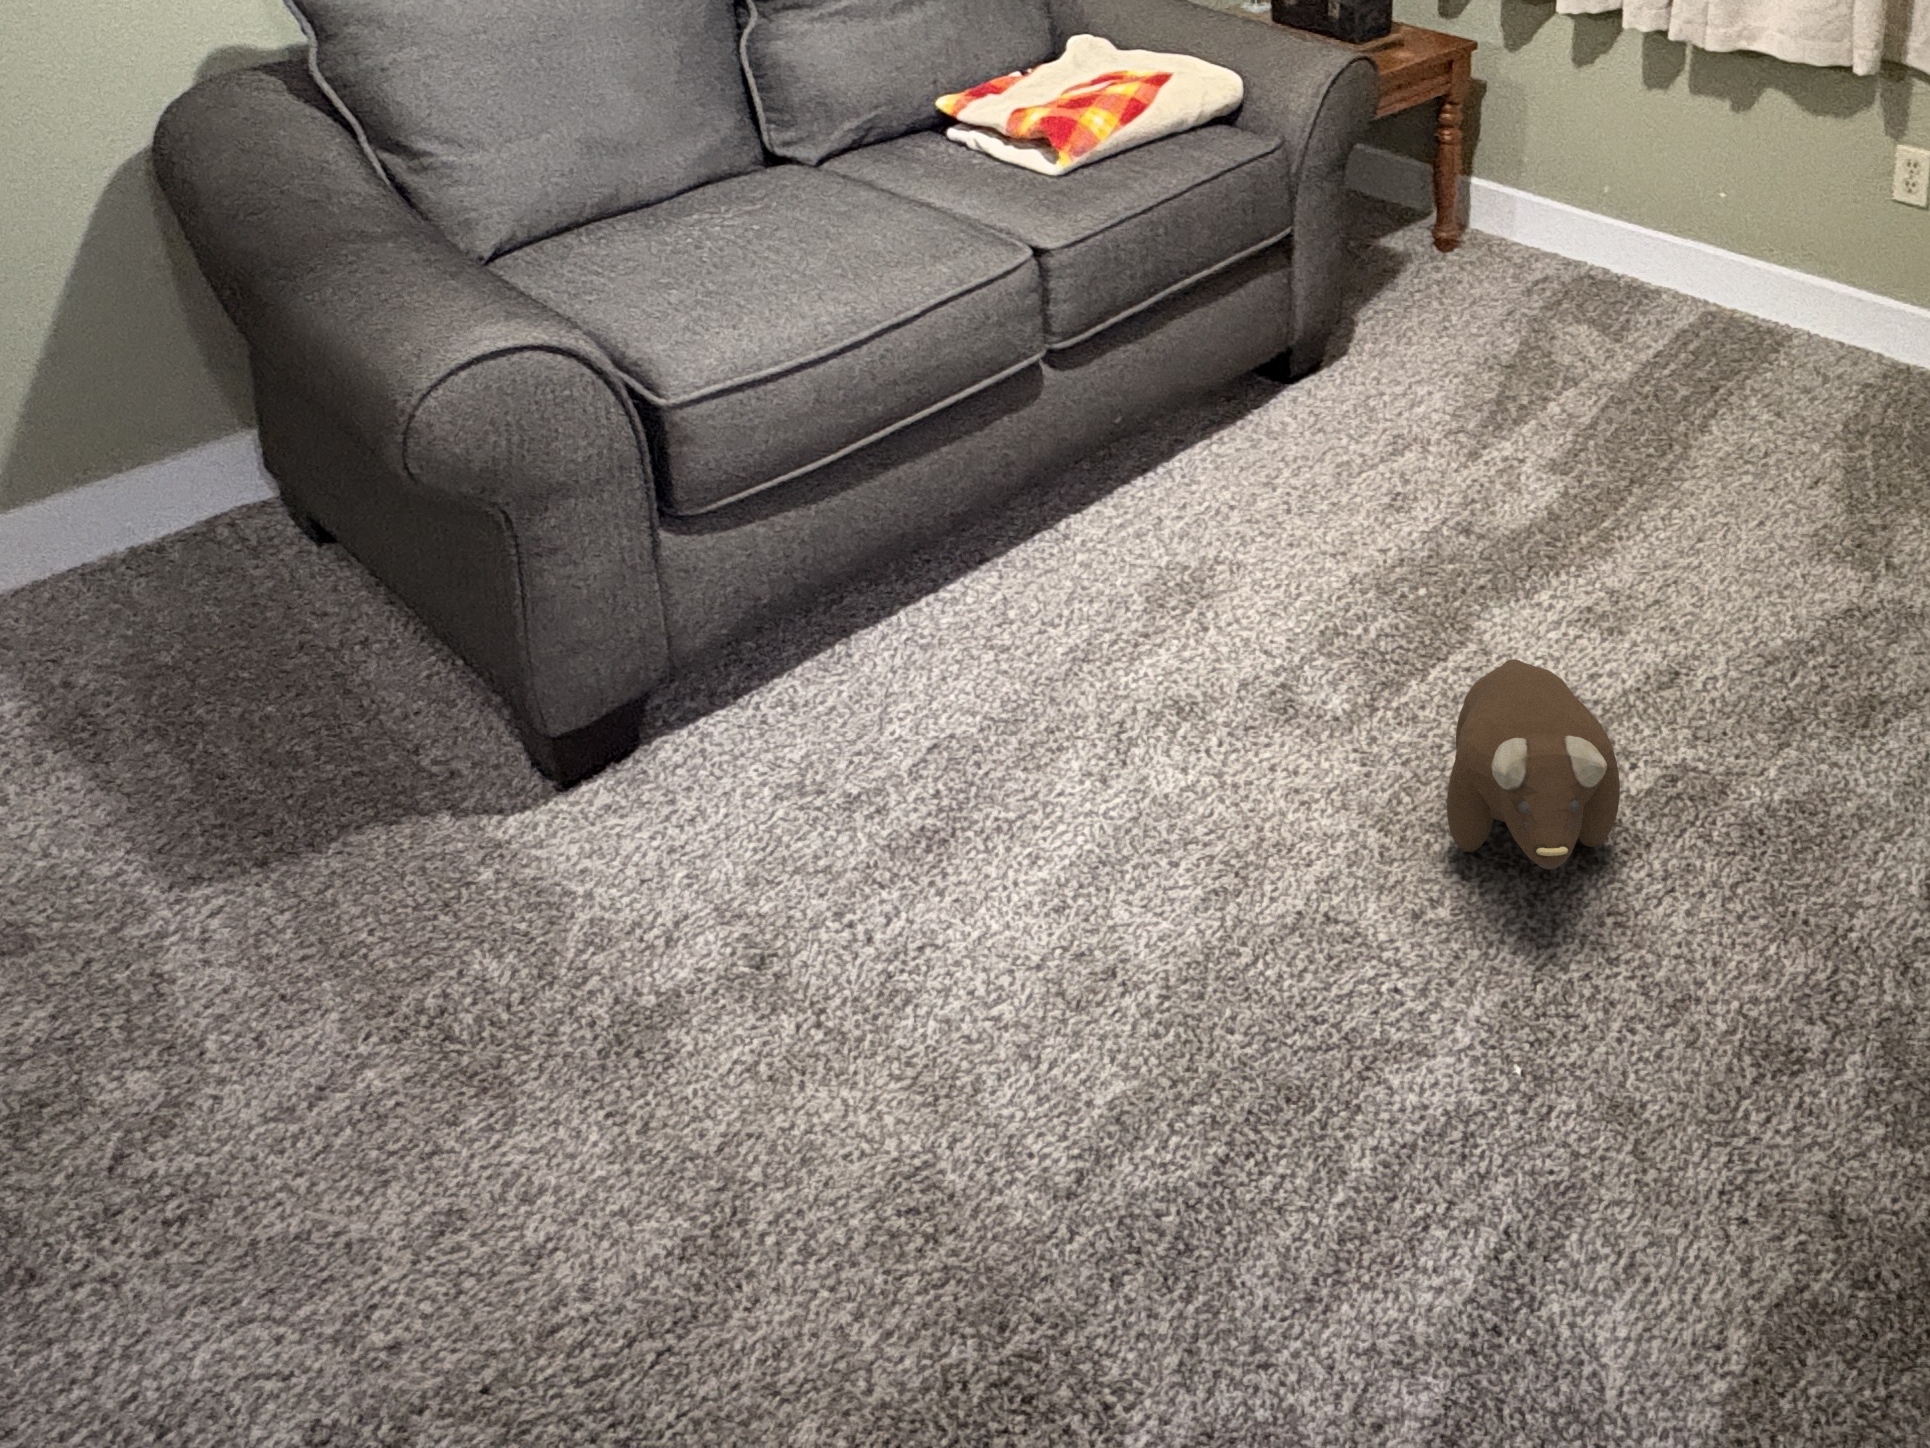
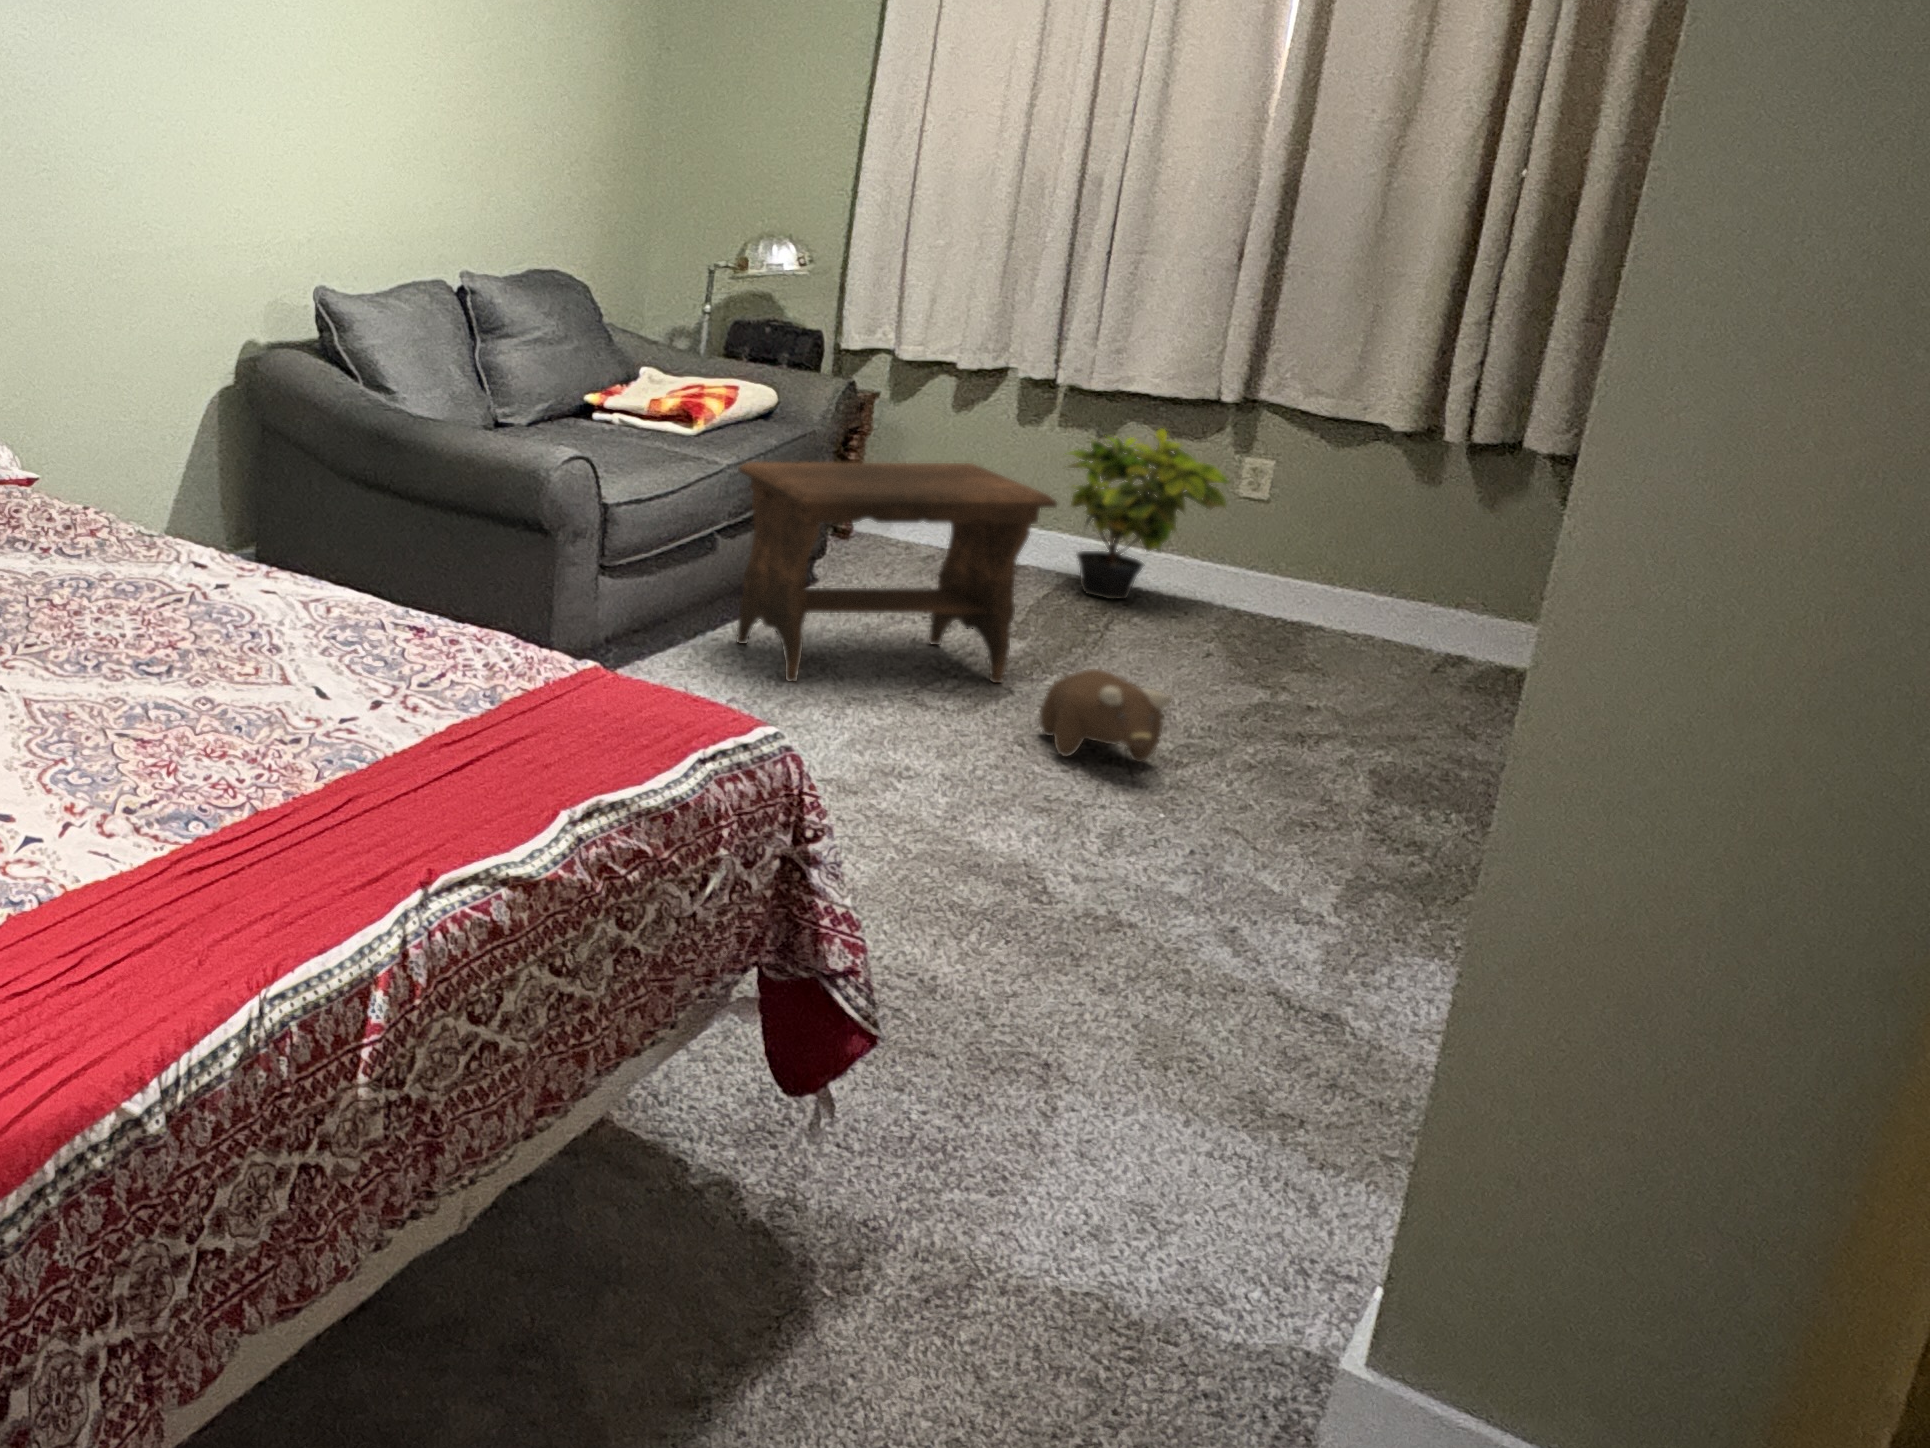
potted plant: none [1670,111,1869,364] -> present [1065,429,1229,599]
footstool: none [1066,218,1523,661] -> present [737,462,1057,683]

